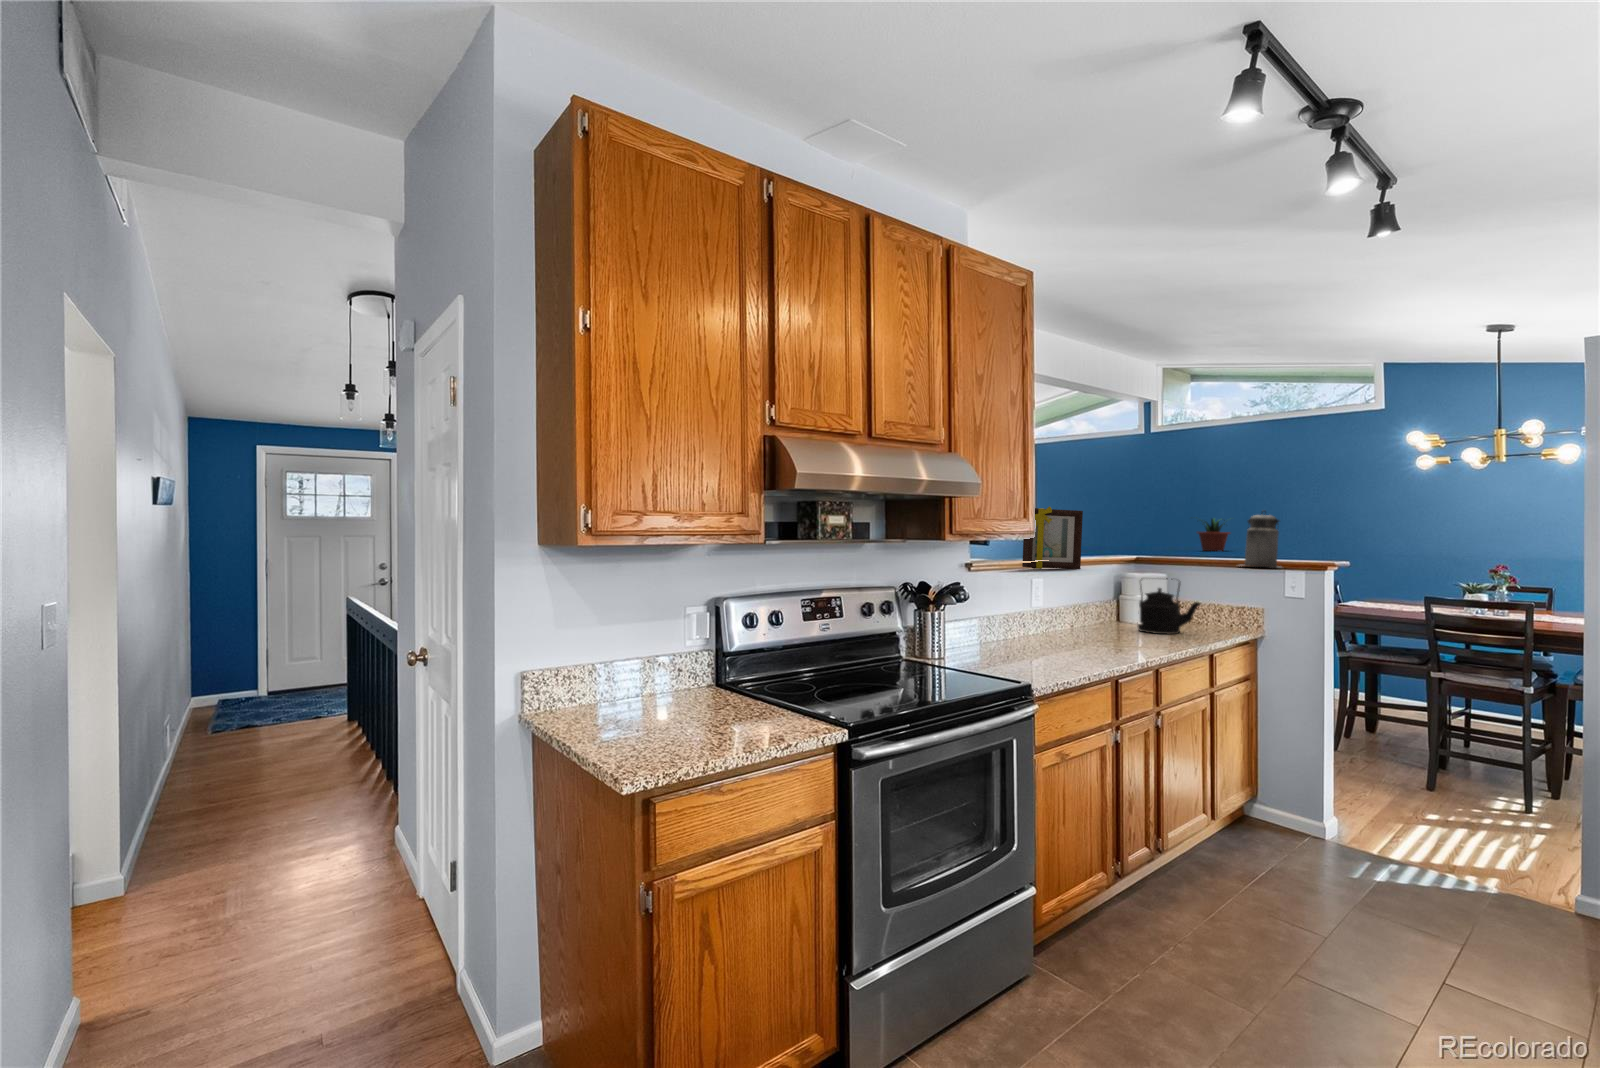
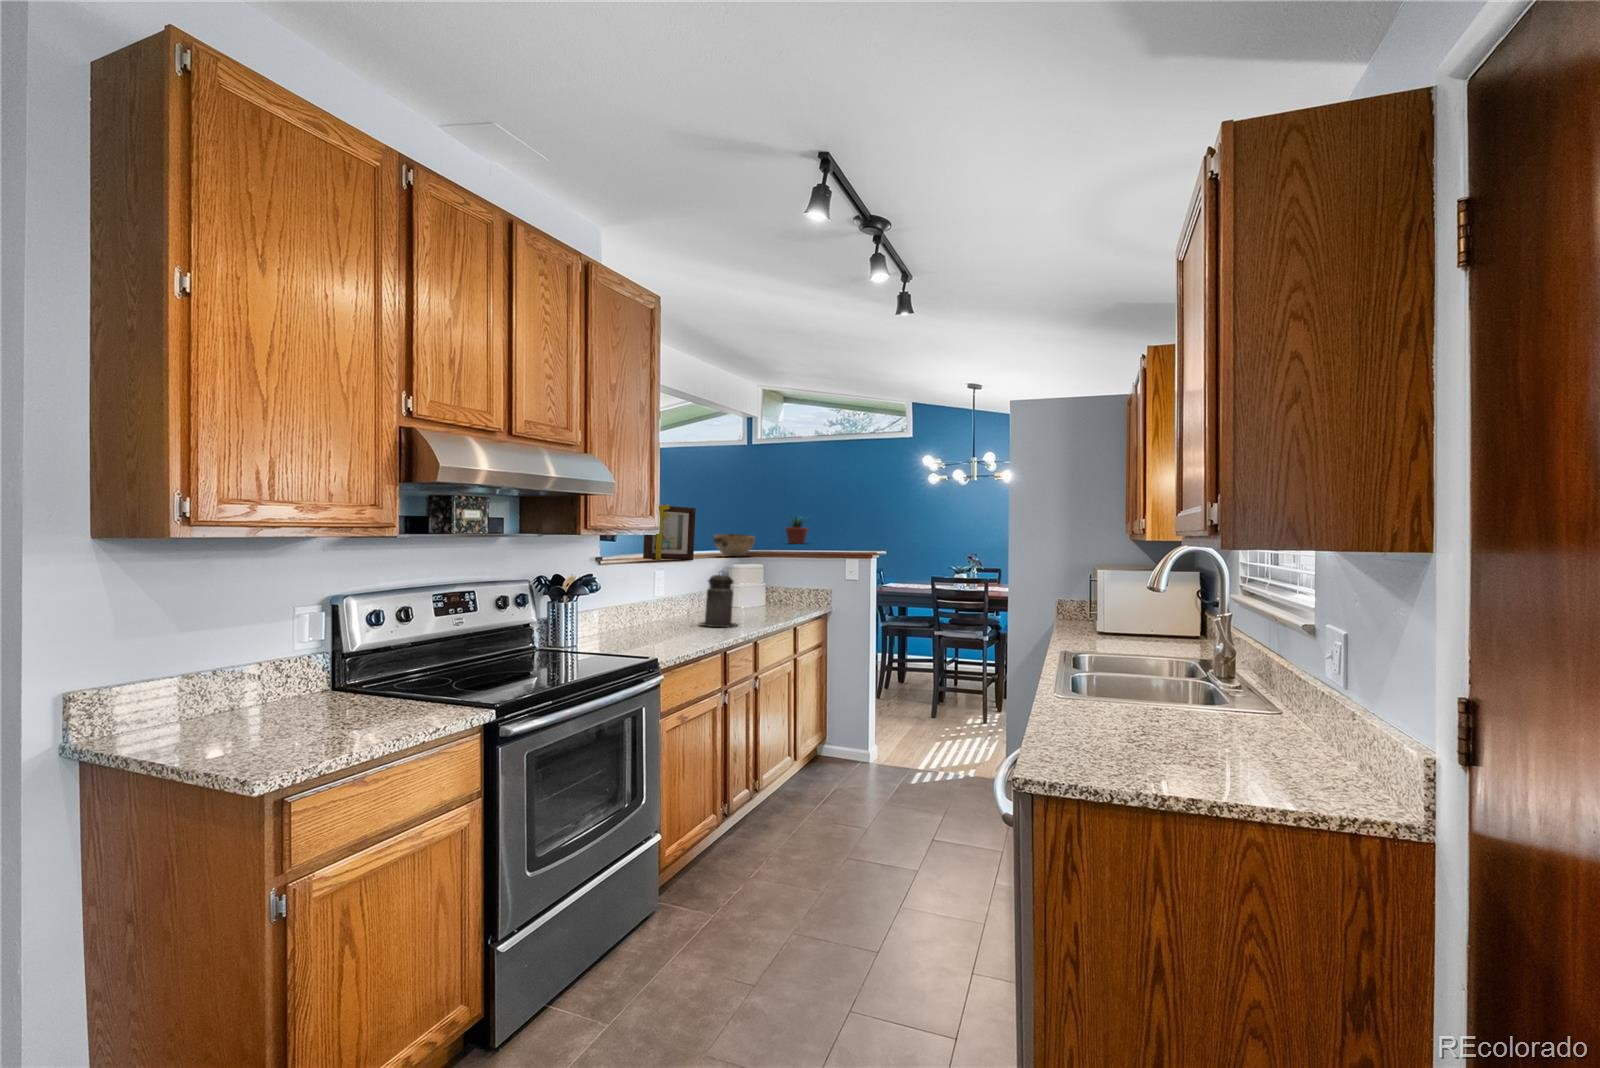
canister: present [1244,511,1280,568] -> present [700,574,737,627]
decorative bowl: none [1105,540,1158,566] -> present [713,534,755,556]
kettle: present [1138,578,1200,634] -> none [739,567,787,614]

